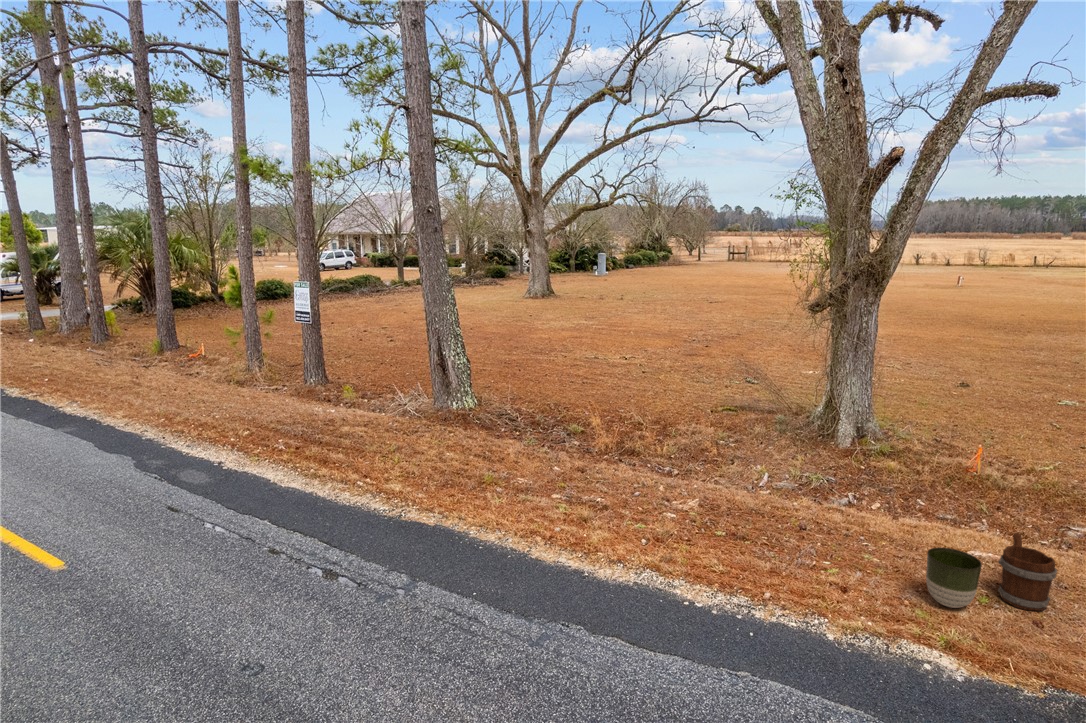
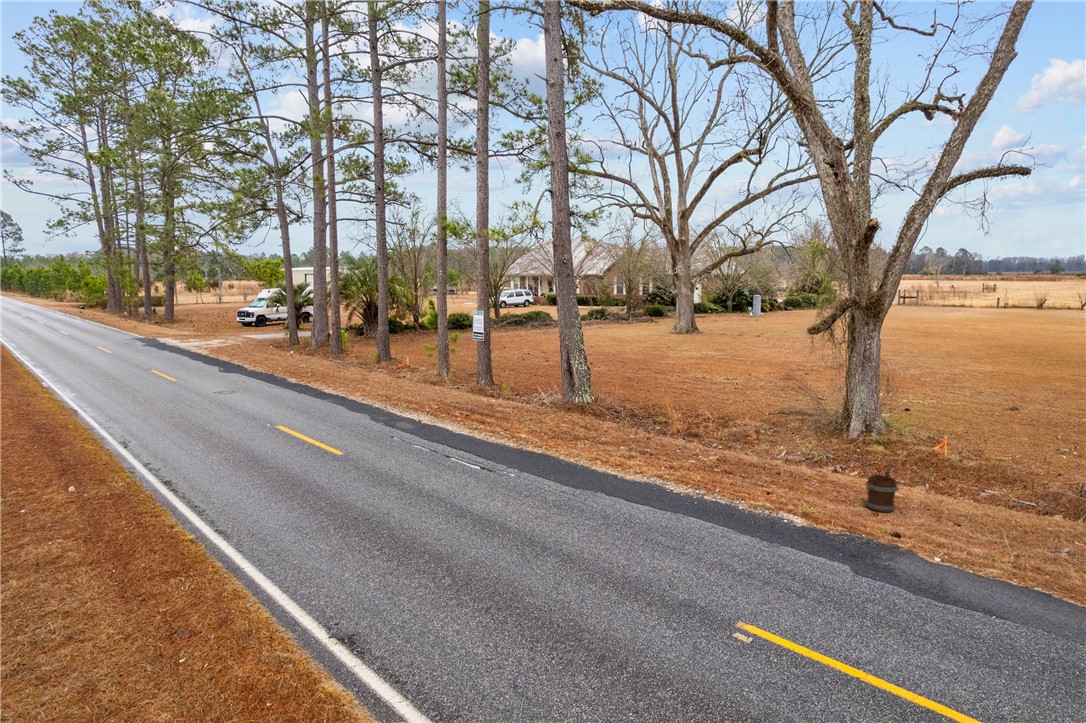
planter: present [926,547,982,608] -> none [815,472,846,506]

